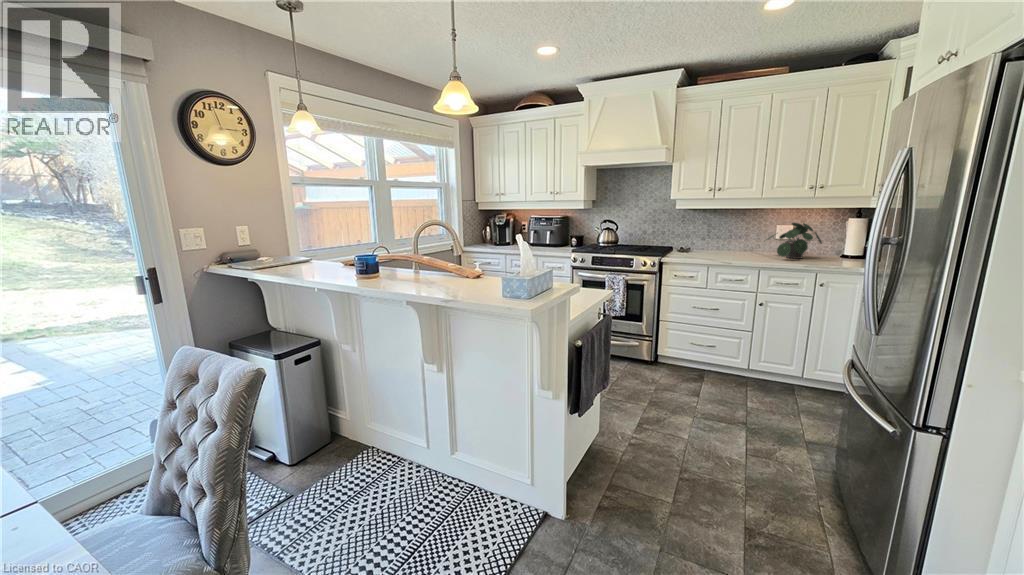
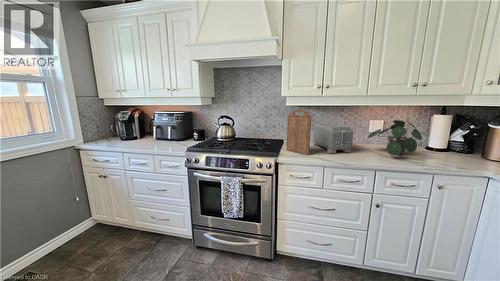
cutting board: none [673,212,698,256] -> present [286,109,311,155]
toaster: none [704,228,745,256] -> present [312,123,353,153]

